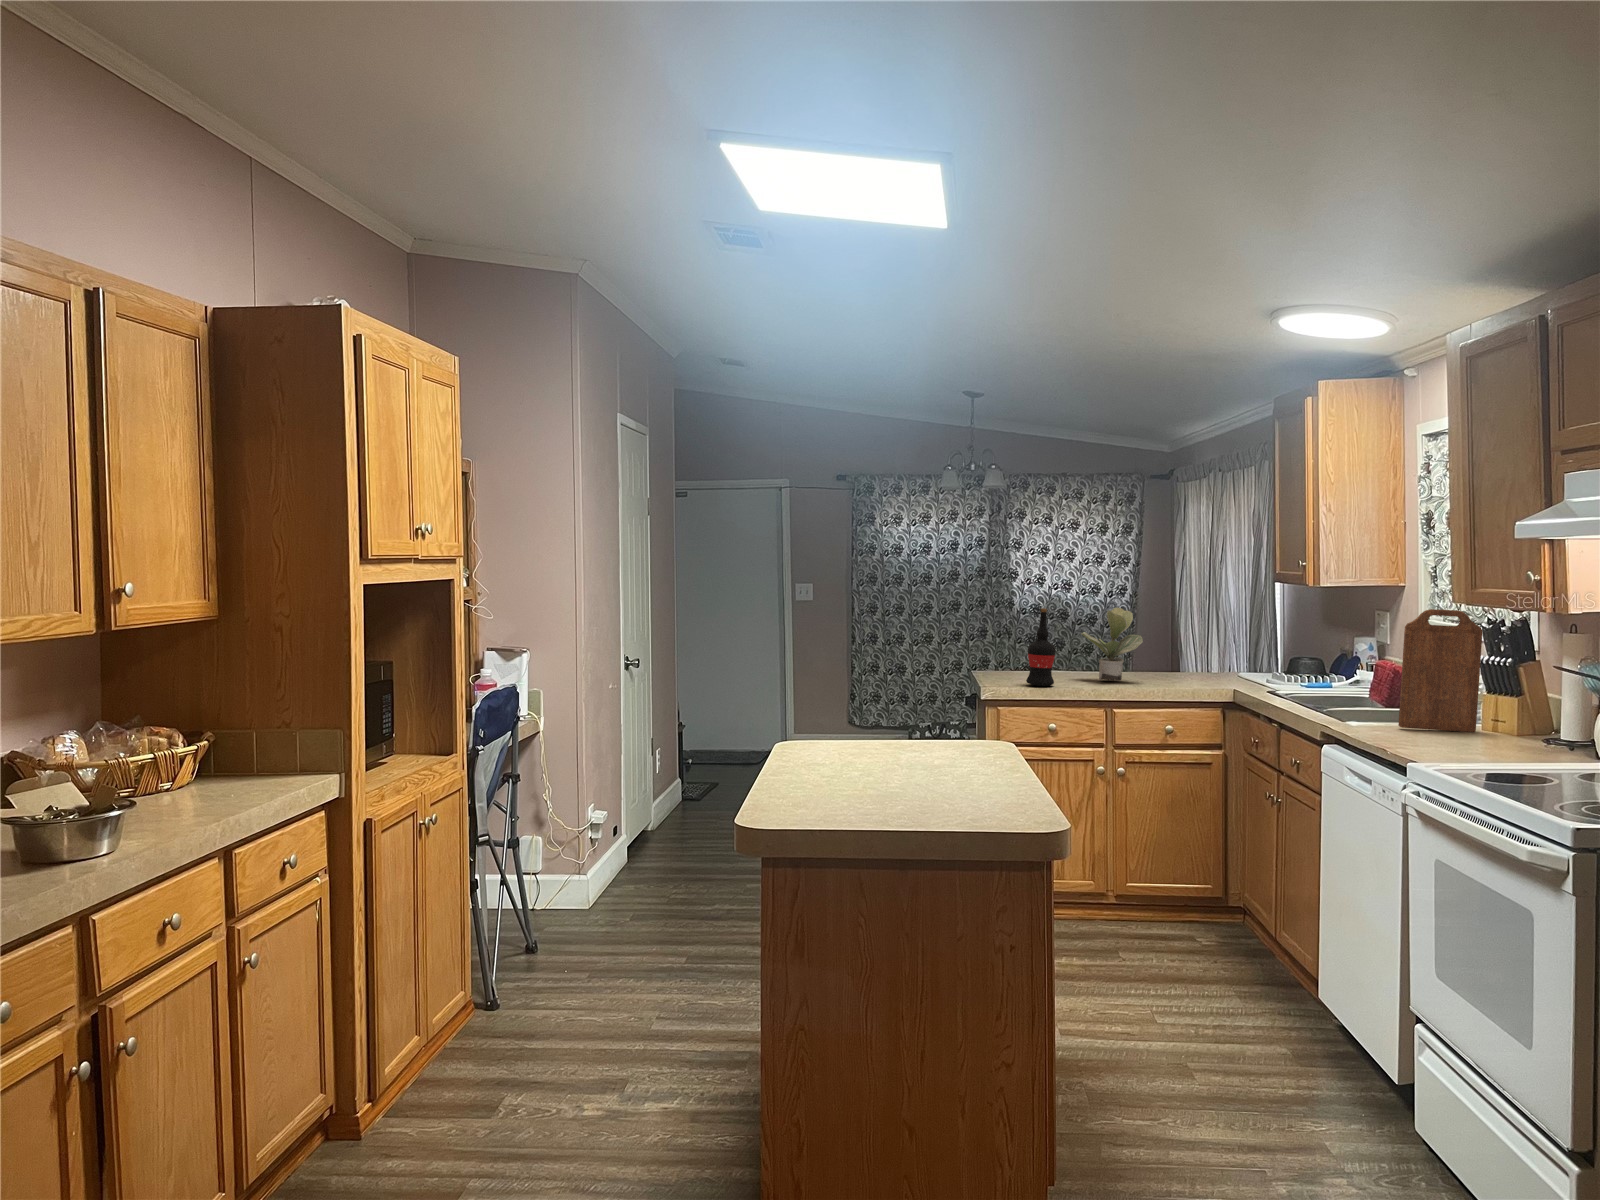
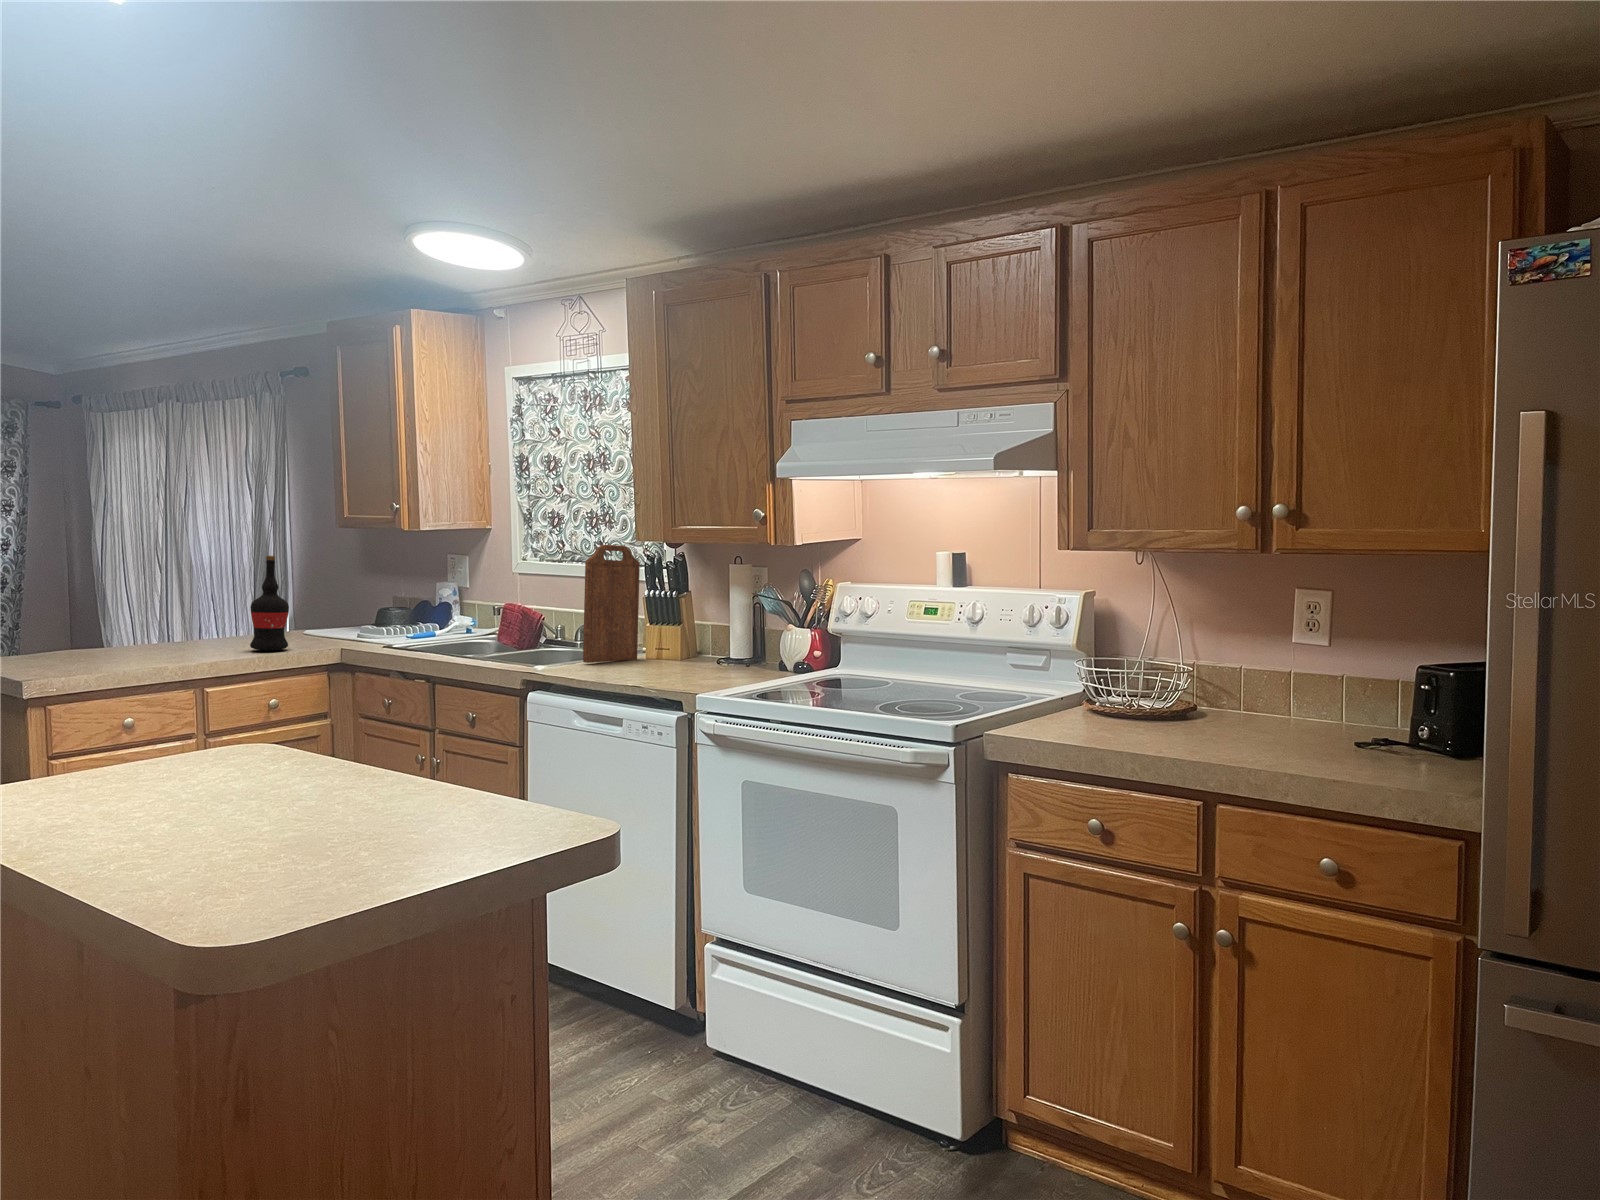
potted plant: present [1081,607,1143,681] -> none [119,556,217,654]
wine bottle: present [1026,608,1056,686] -> present [250,556,289,651]

